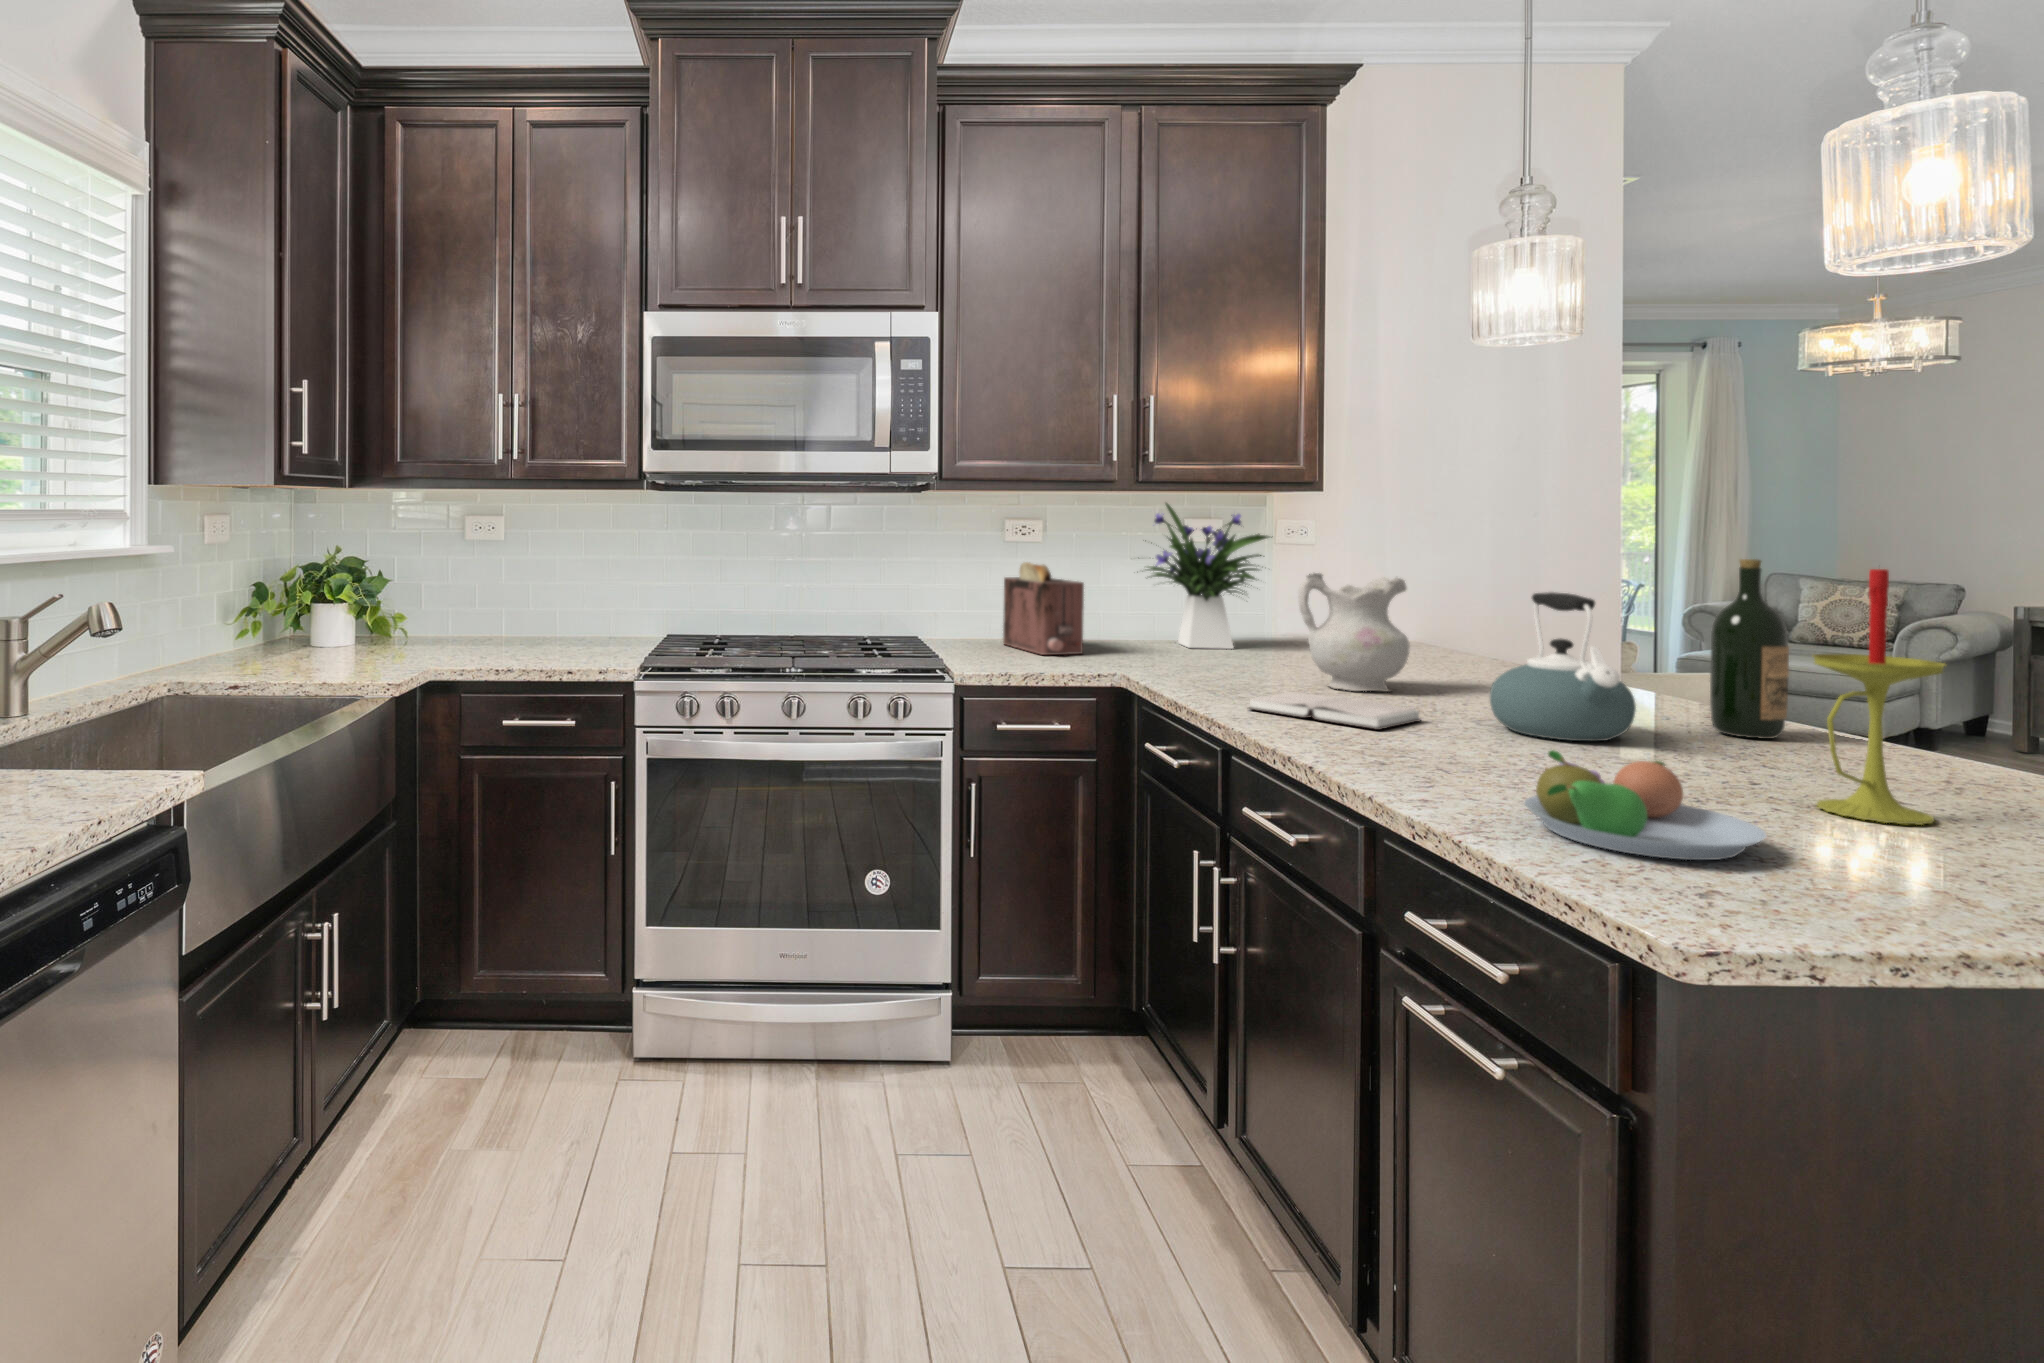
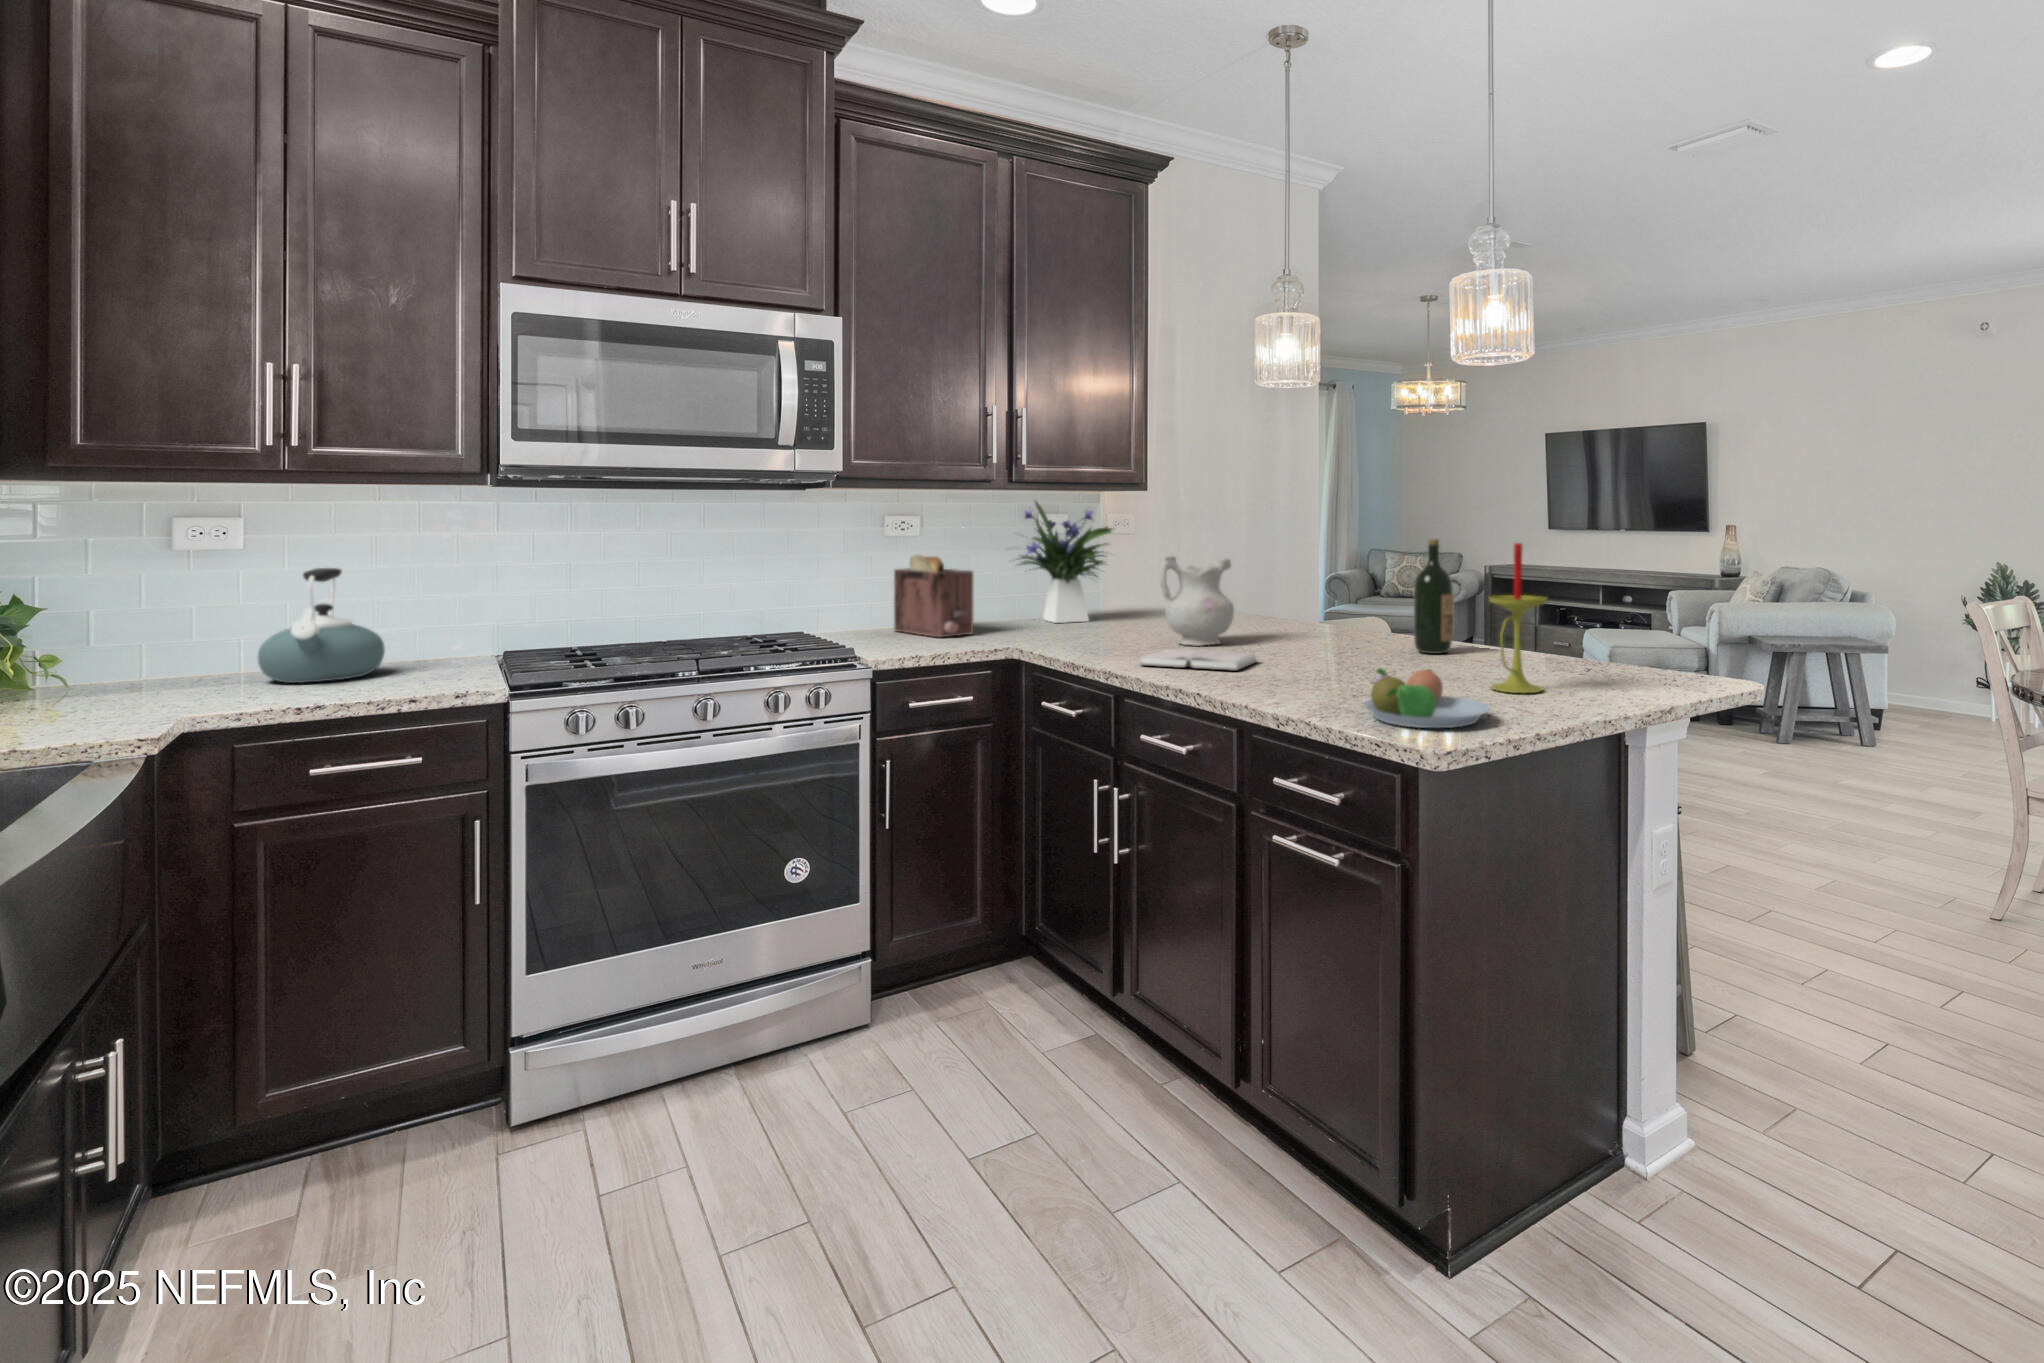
kettle: present [1490,592,1636,741] -> present [258,568,385,683]

